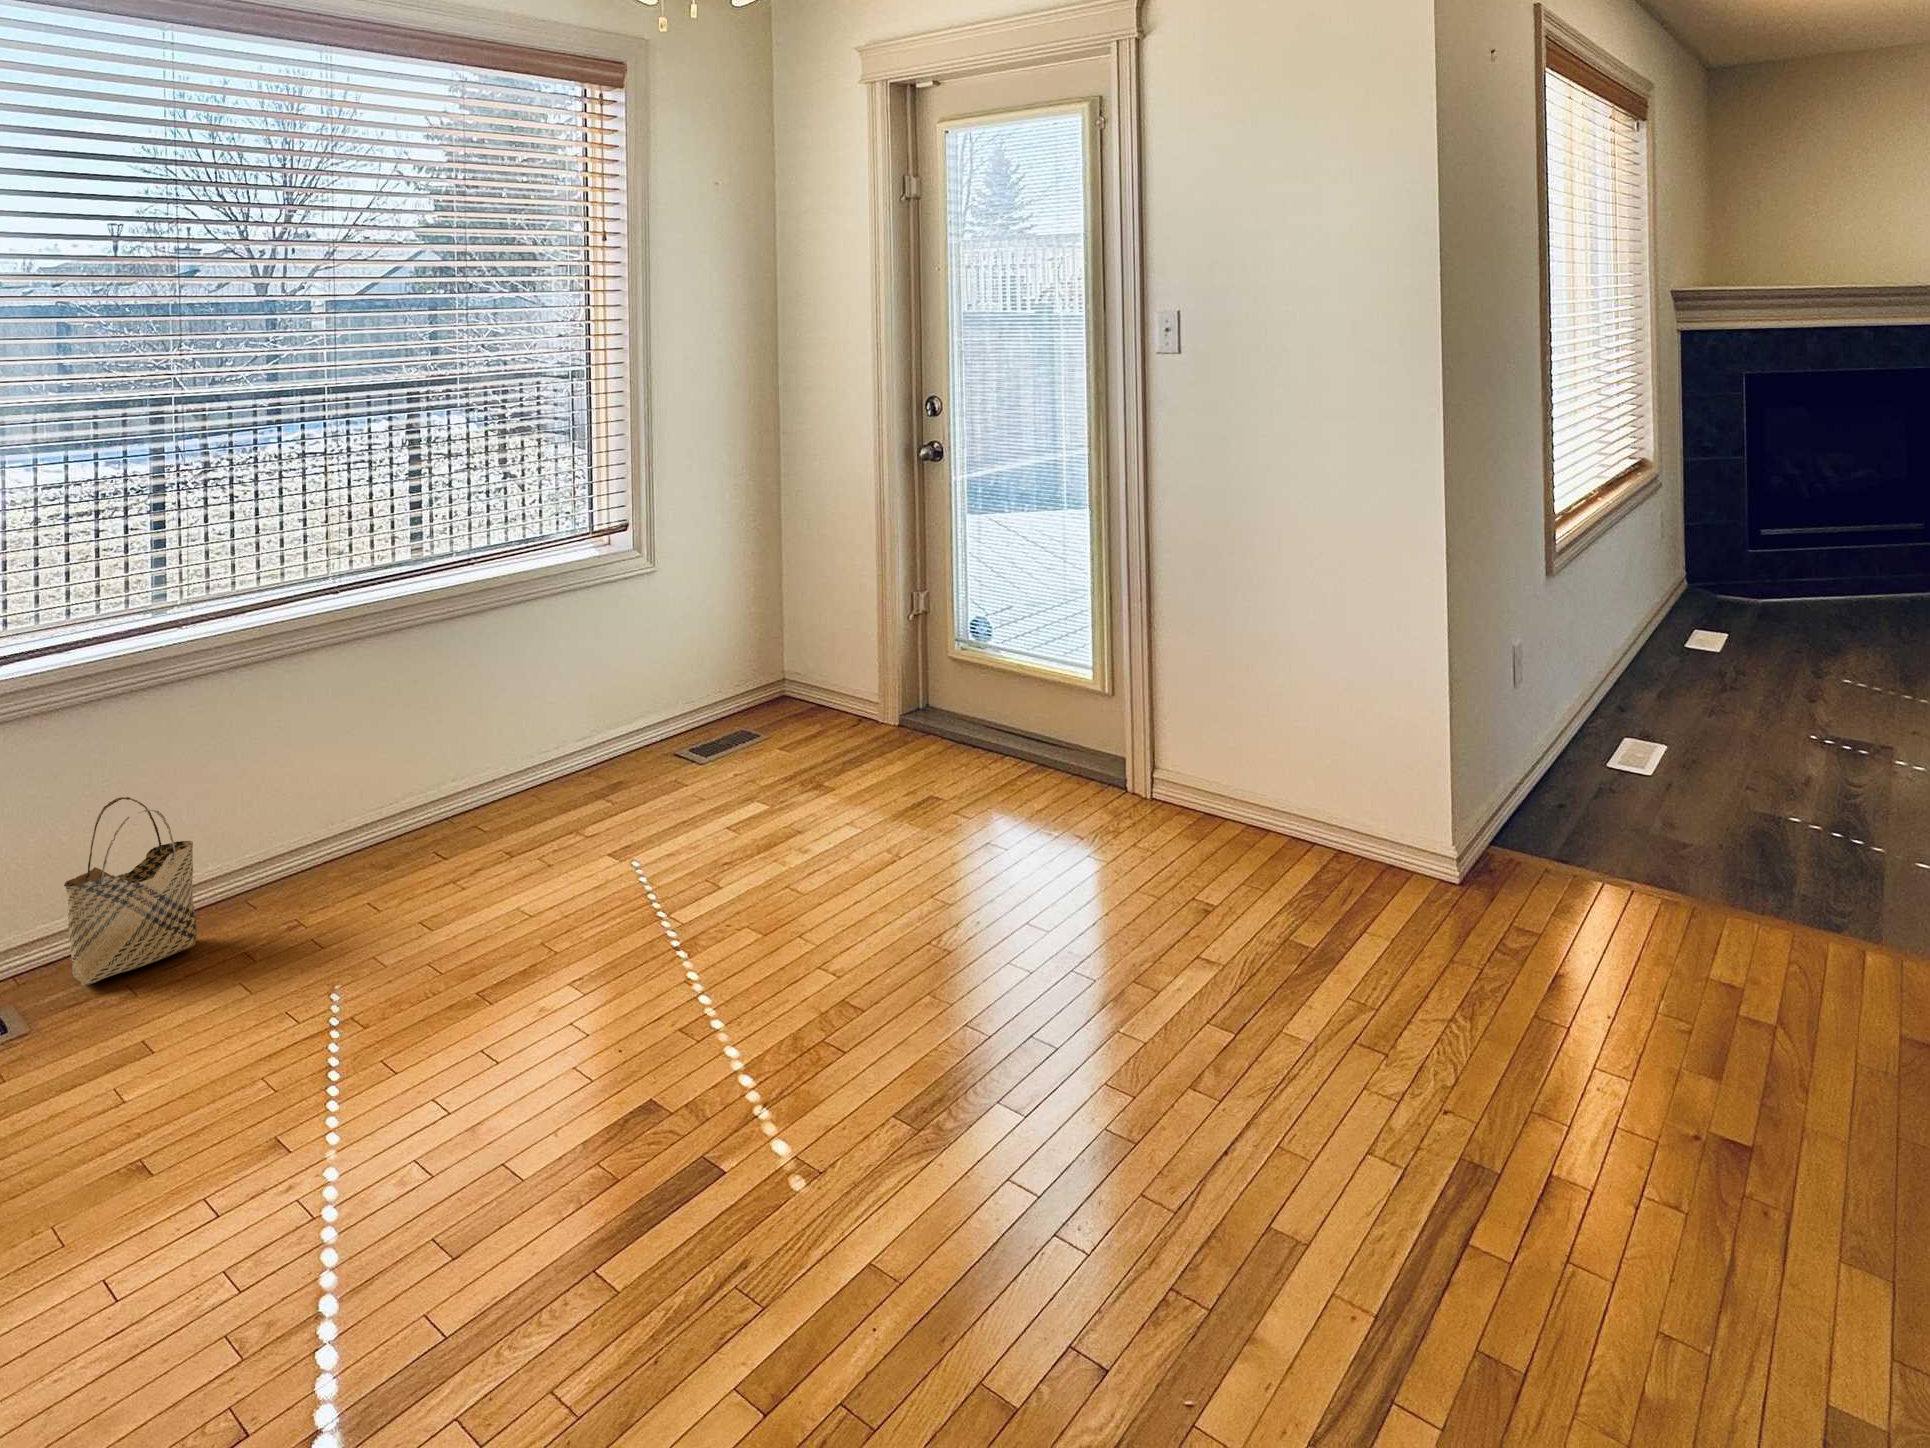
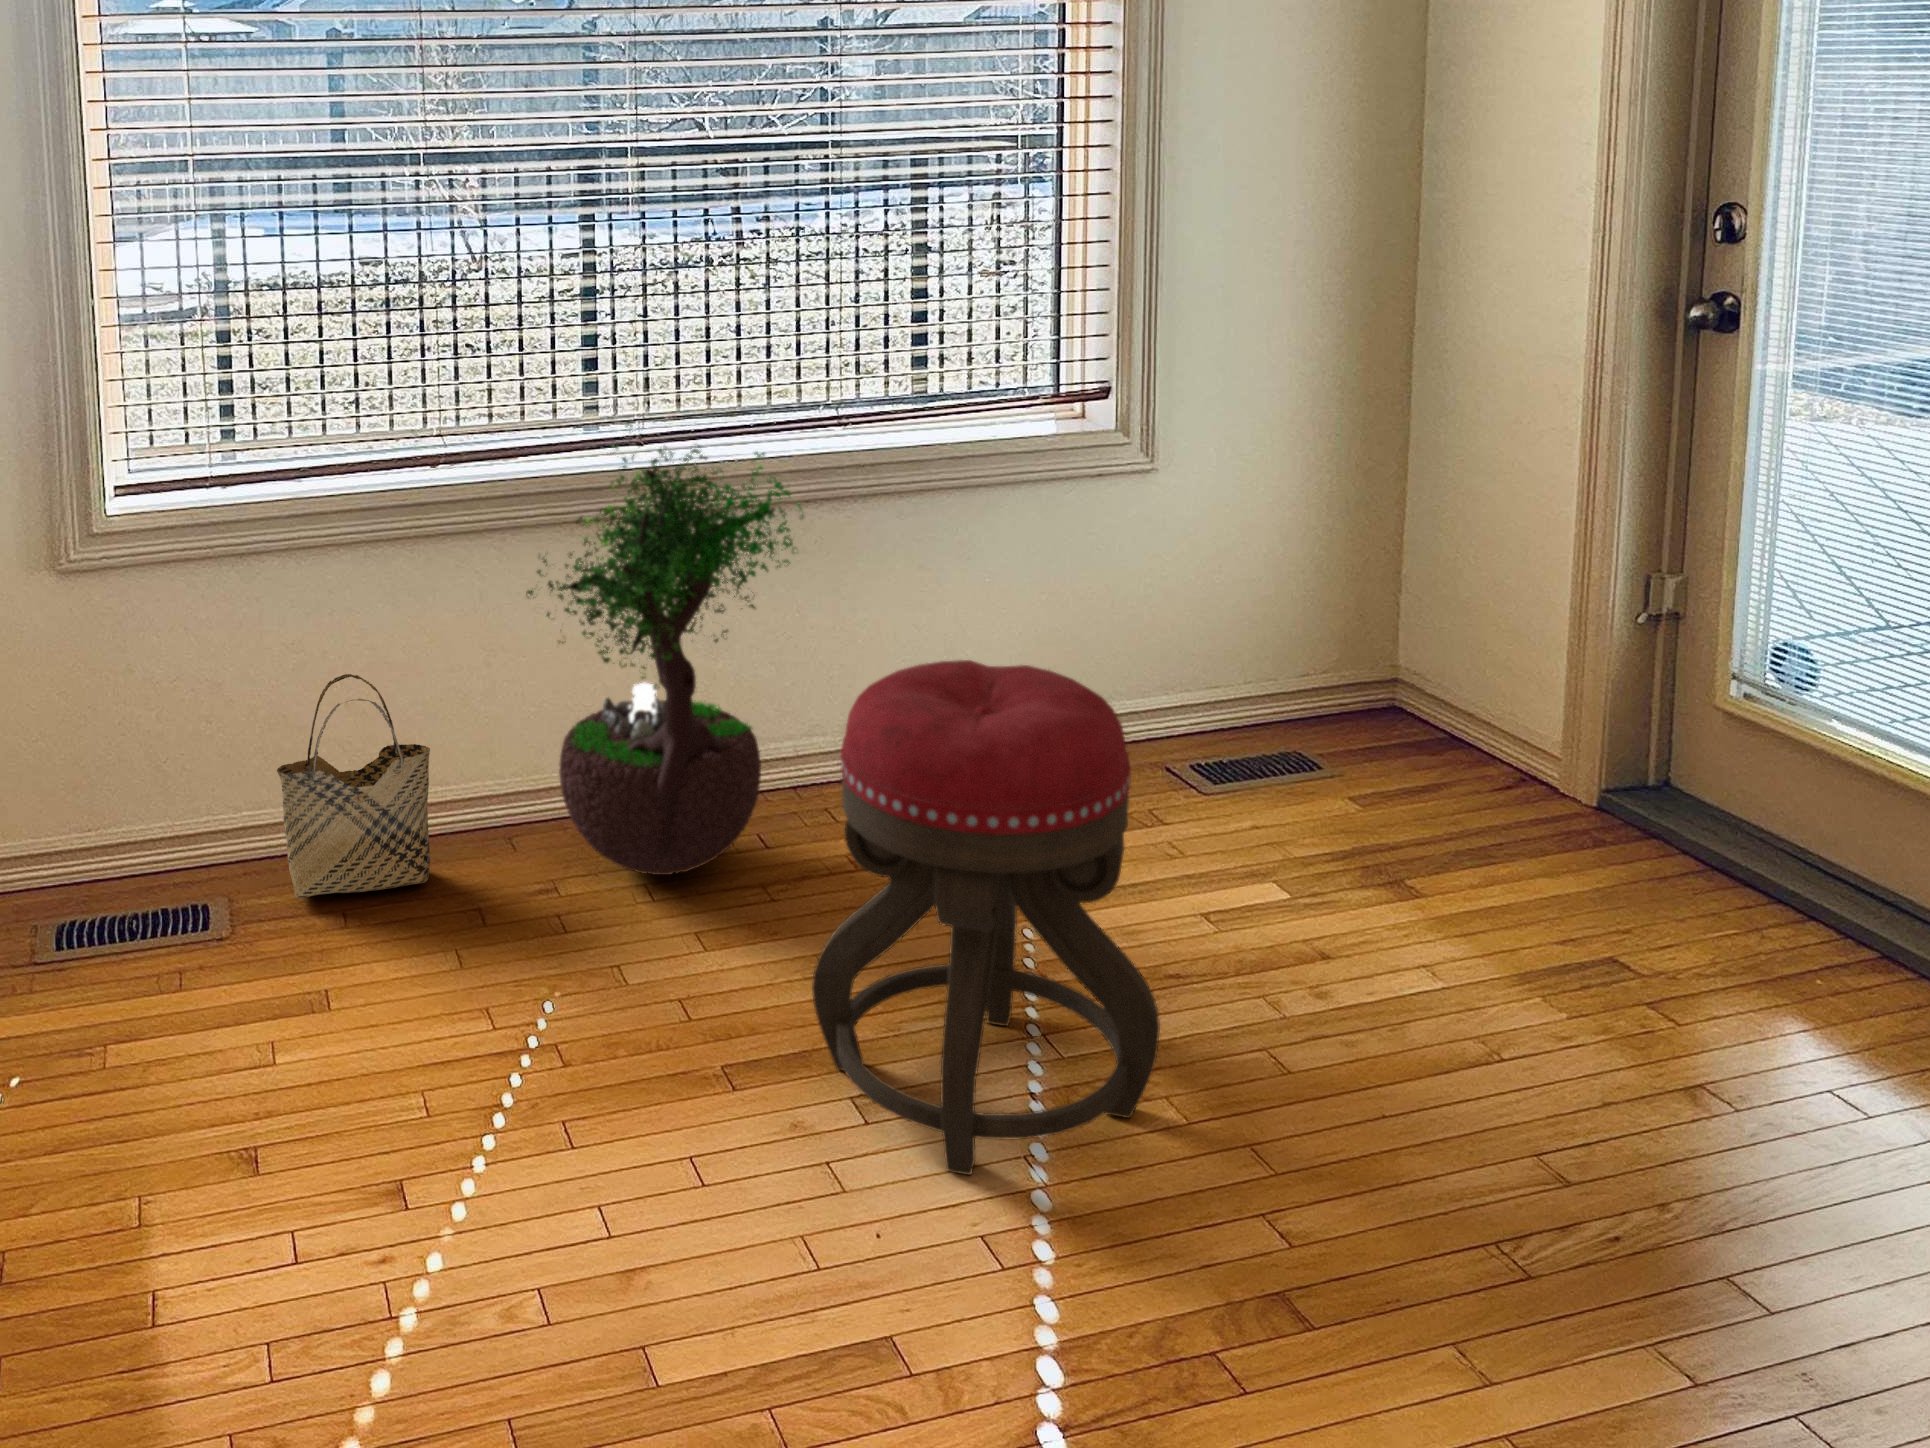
potted tree: none [290,572,486,895] -> present [526,423,803,875]
ottoman: none [537,683,749,1003] -> present [812,660,1160,1175]

